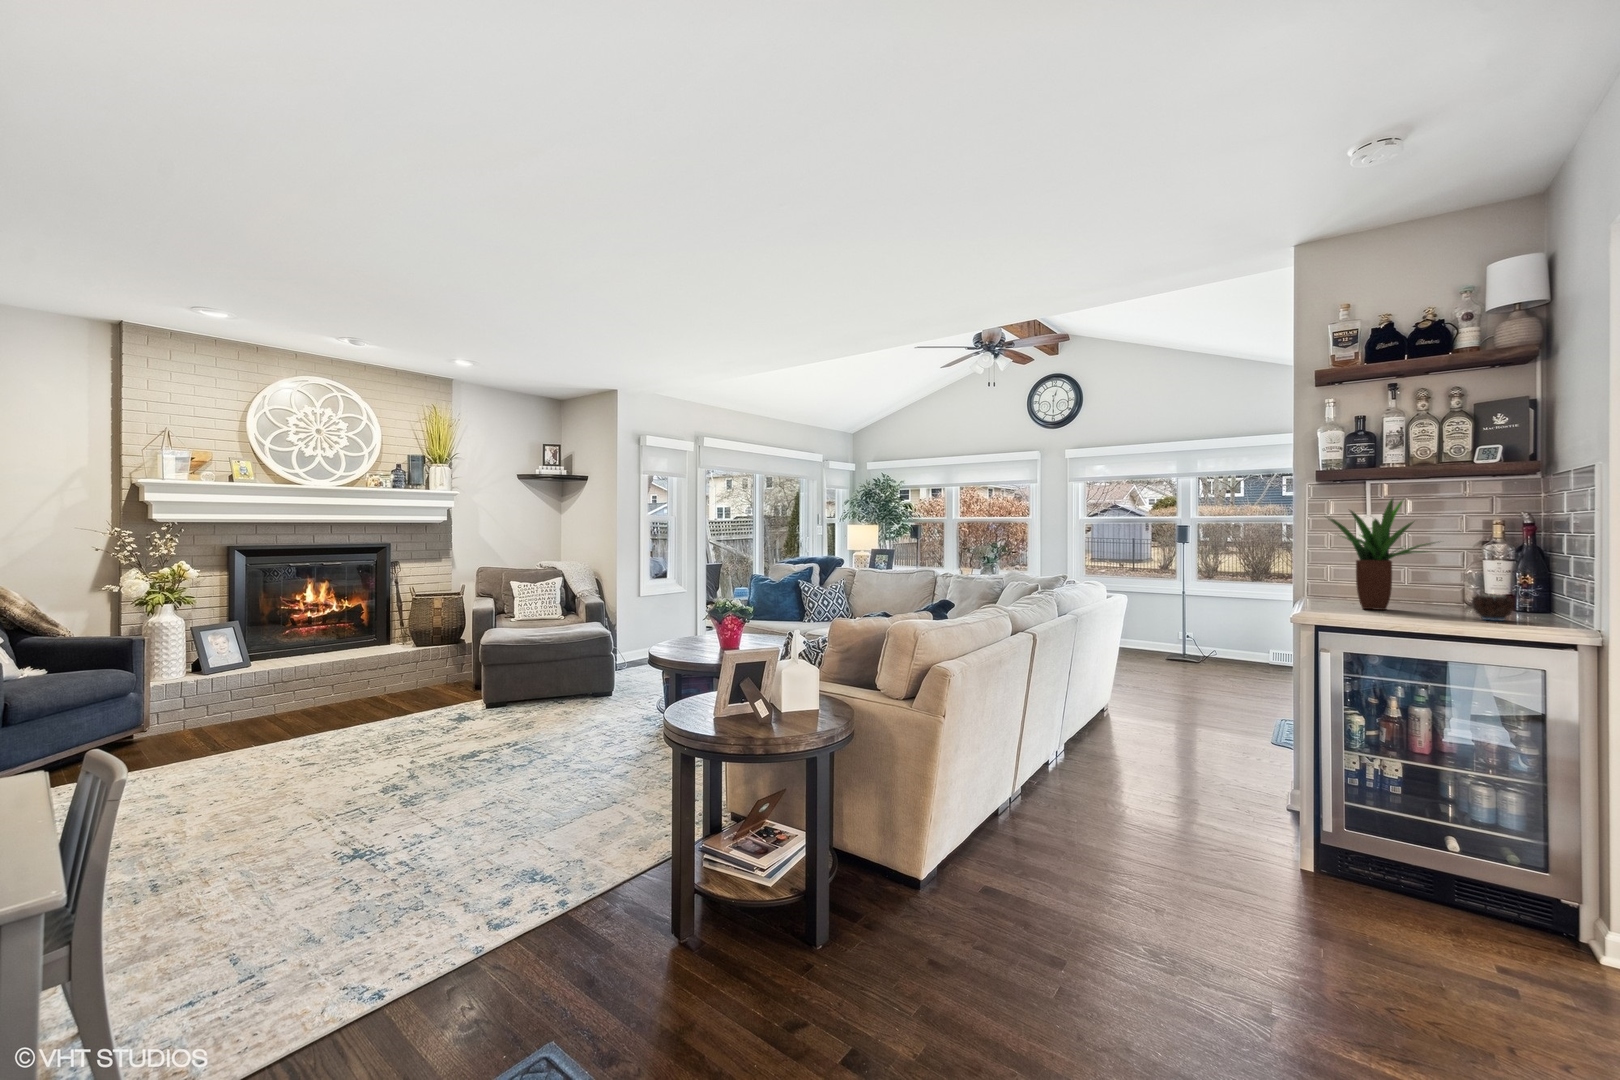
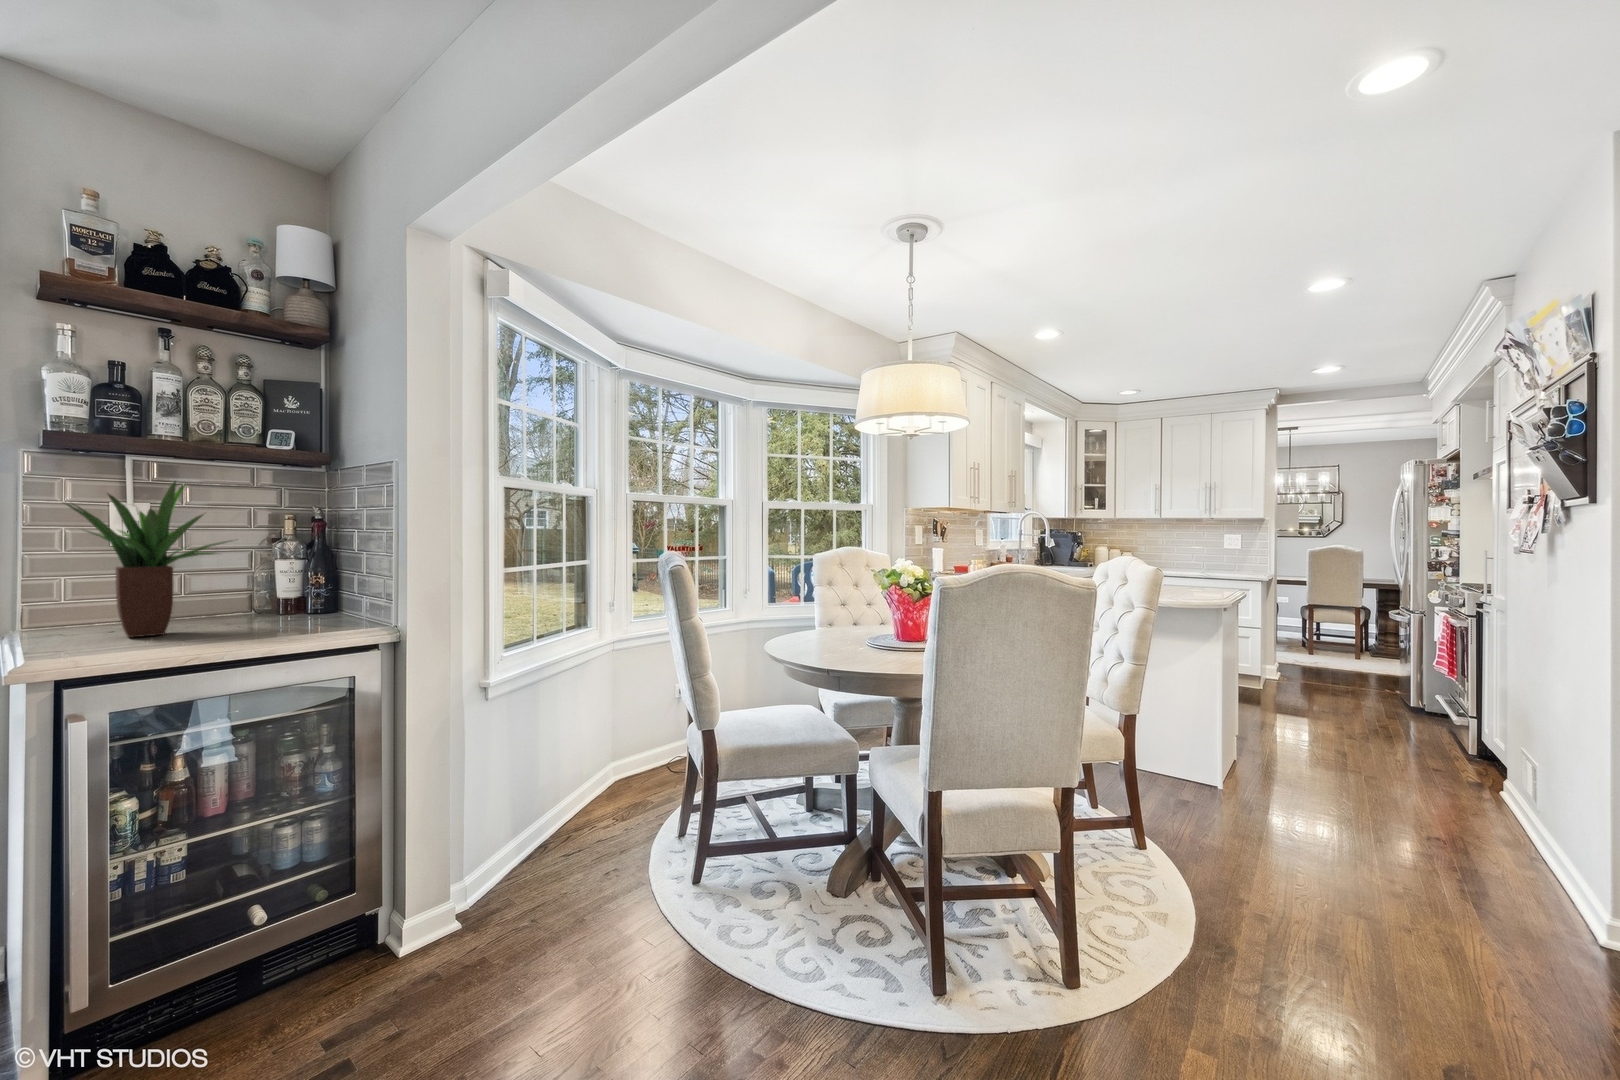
candle: present [1472,594,1514,621] -> none [276,597,322,633]

